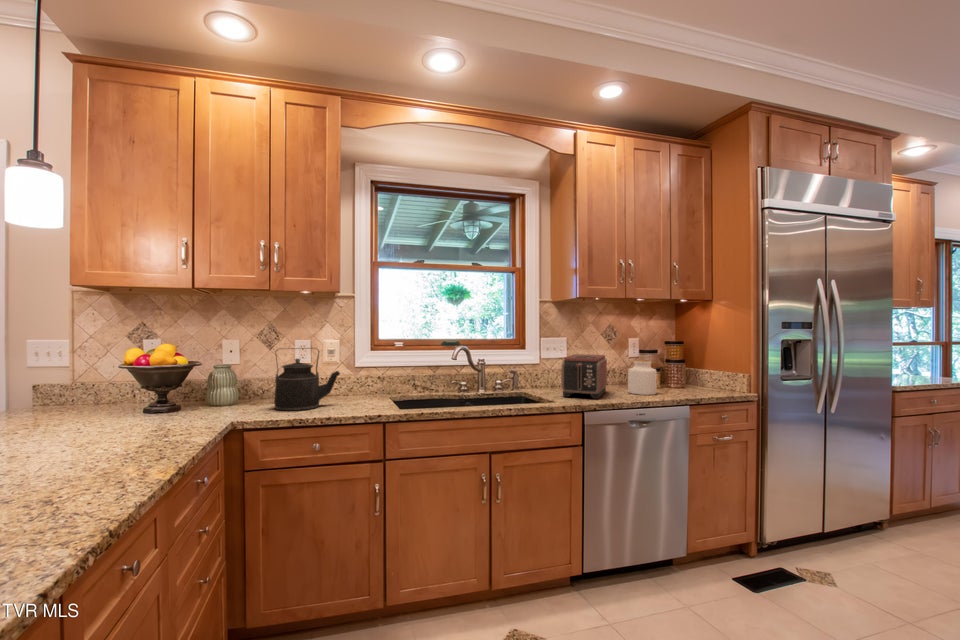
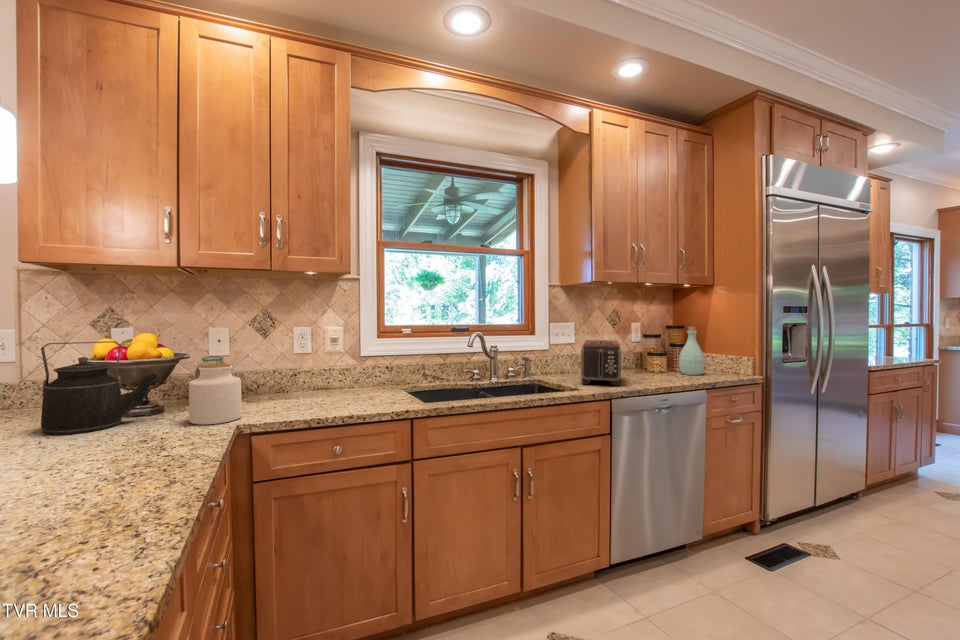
bottle: none [674,342,699,391] -> present [679,326,705,375]
kettle: present [274,348,340,411] -> present [41,341,158,435]
jar: present [628,360,657,395] -> present [189,364,242,425]

